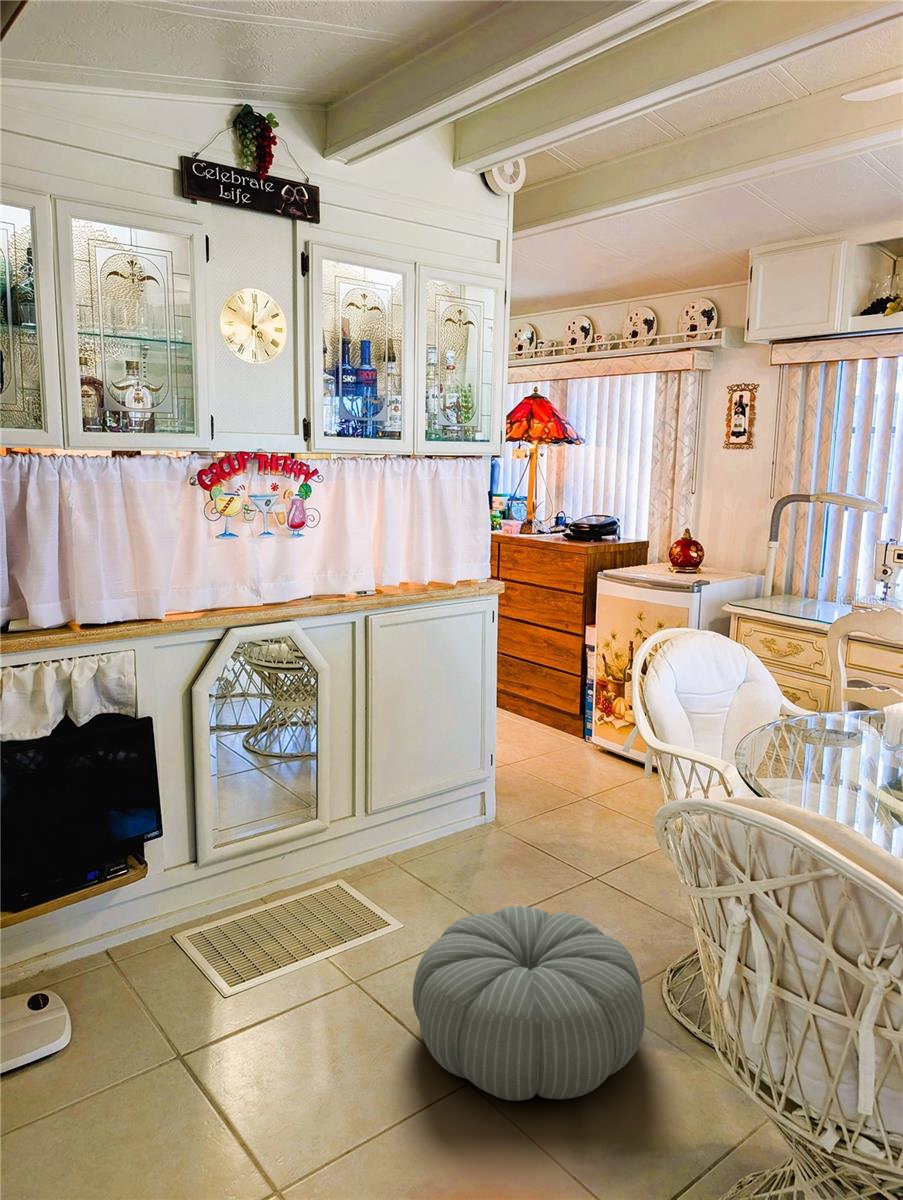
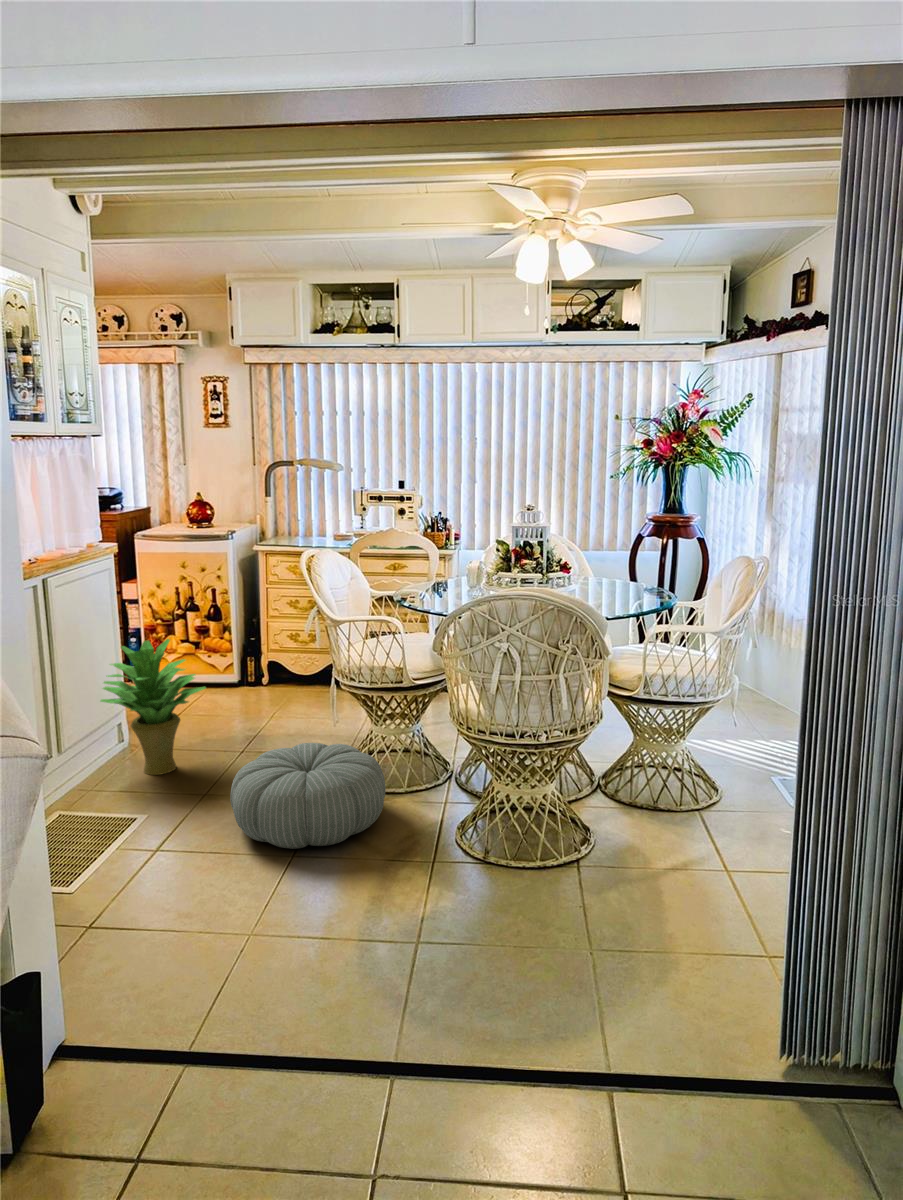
potted plant: none [411,706,538,874] -> present [101,639,206,775]

